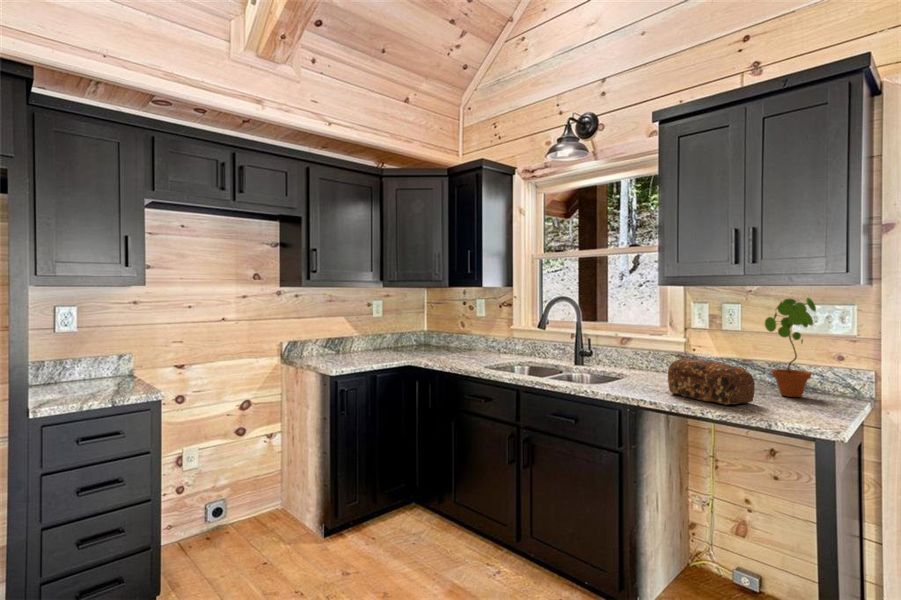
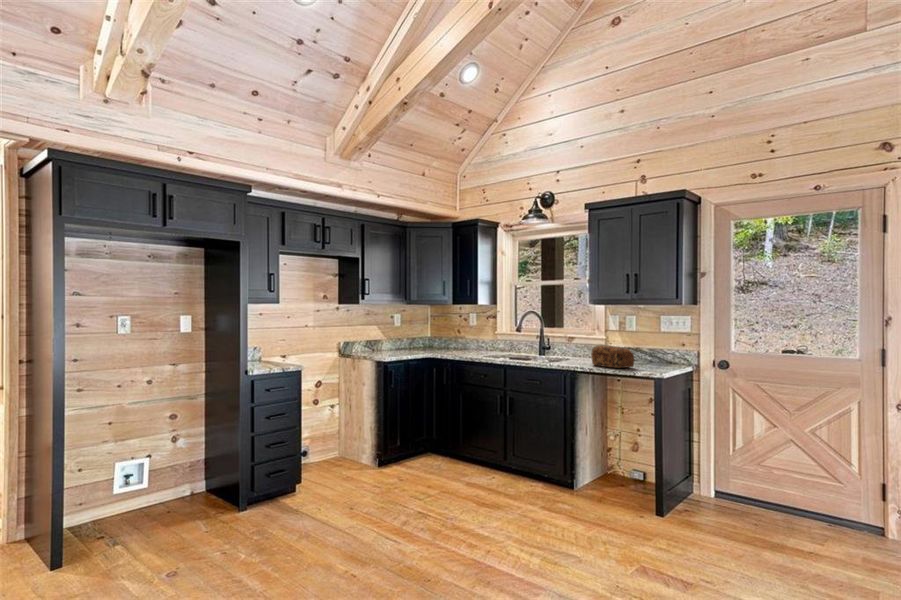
potted plant: present [765,298,816,397] -> none [643,312,668,366]

